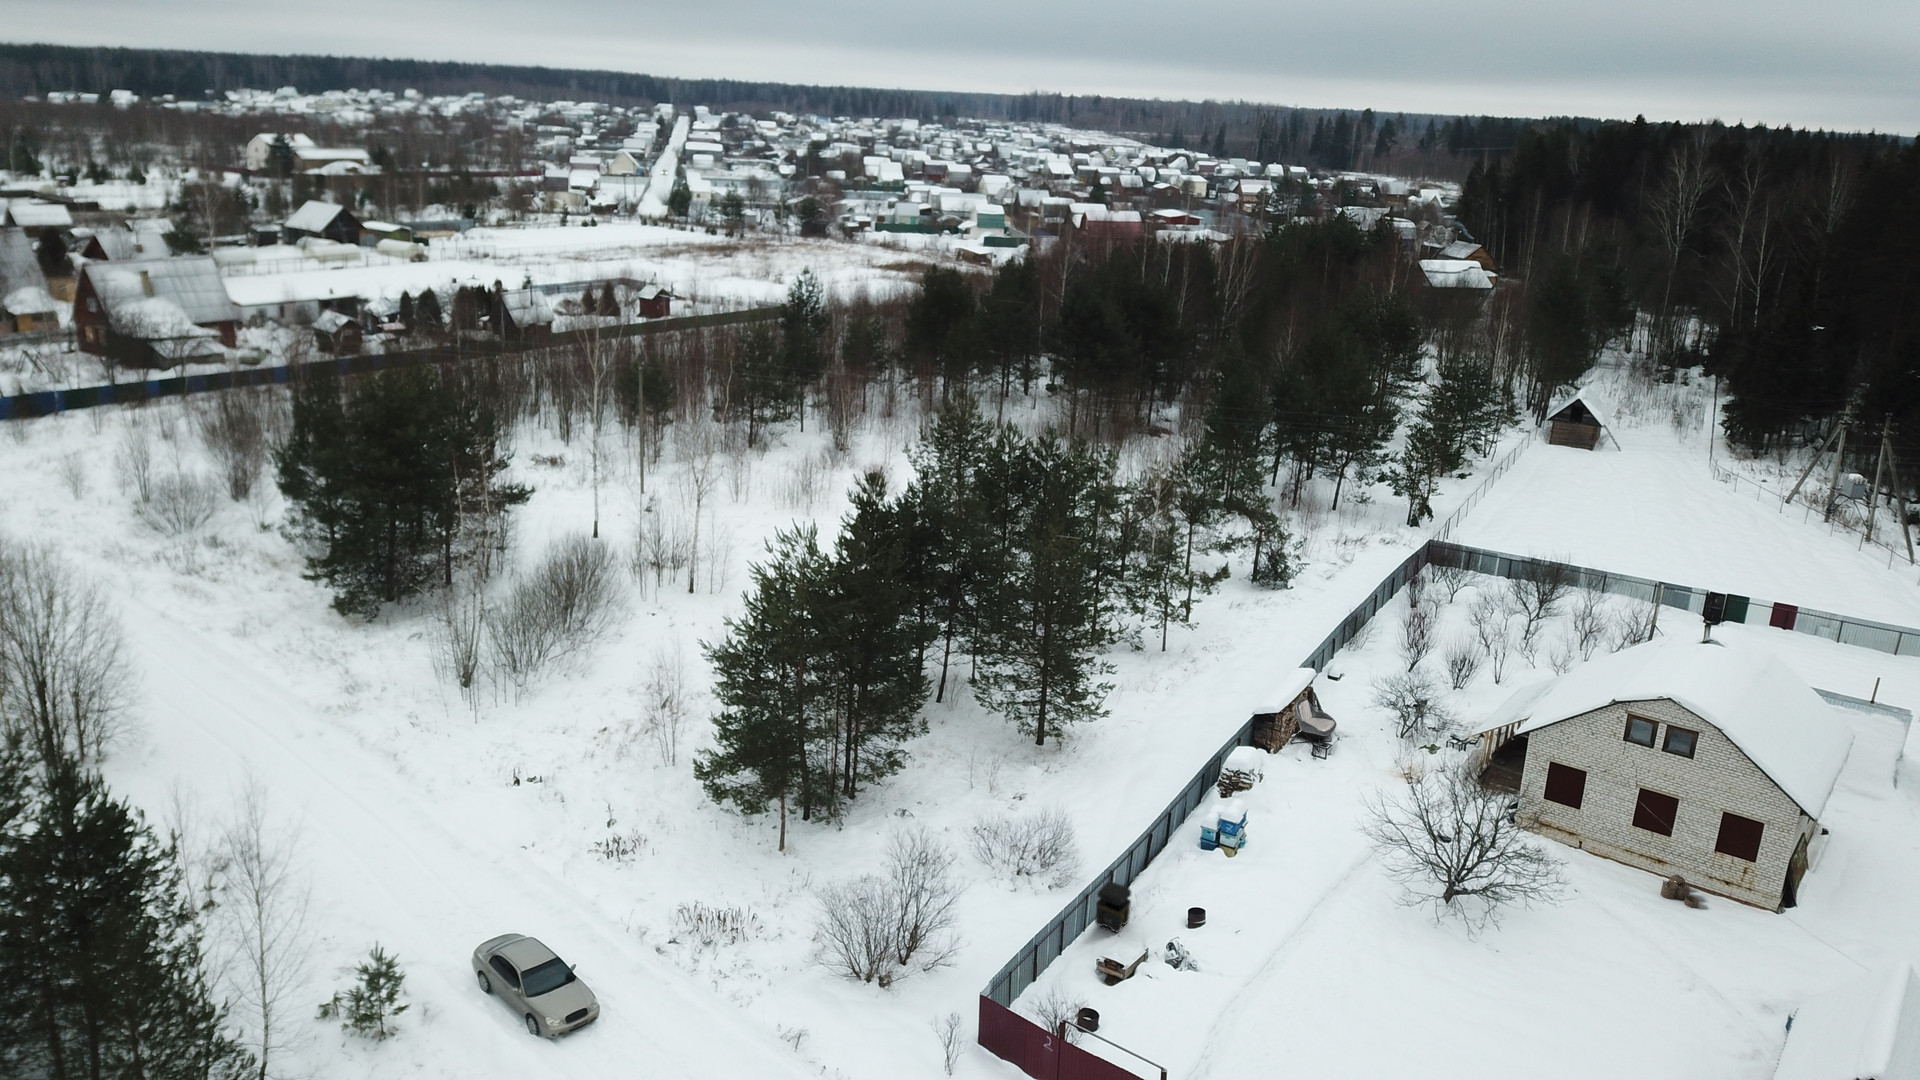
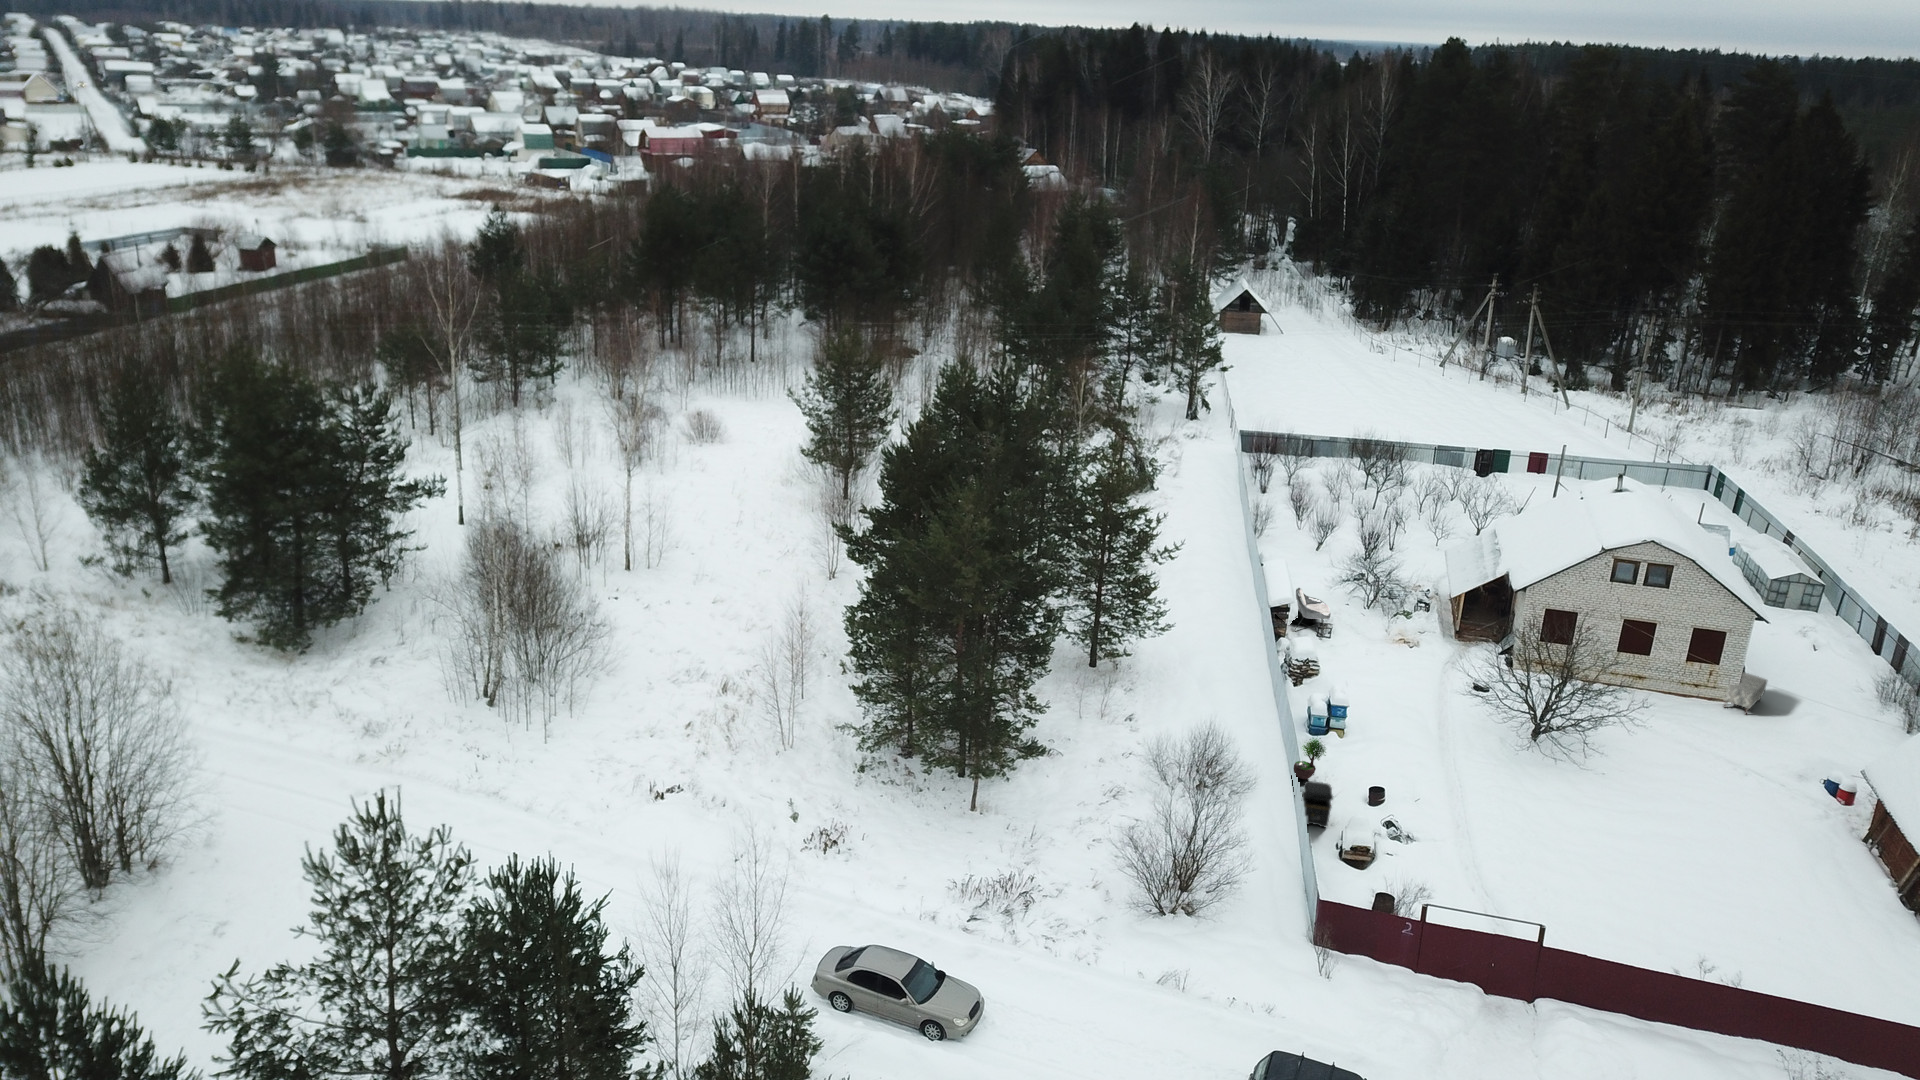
potted tree: none [1136,841,1165,883] -> present [1293,738,1326,779]
woven basket: present [1661,875,1700,908] -> none [1648,685,1683,710]
bench: none [1762,881,1837,933] -> present [1724,673,1767,714]

